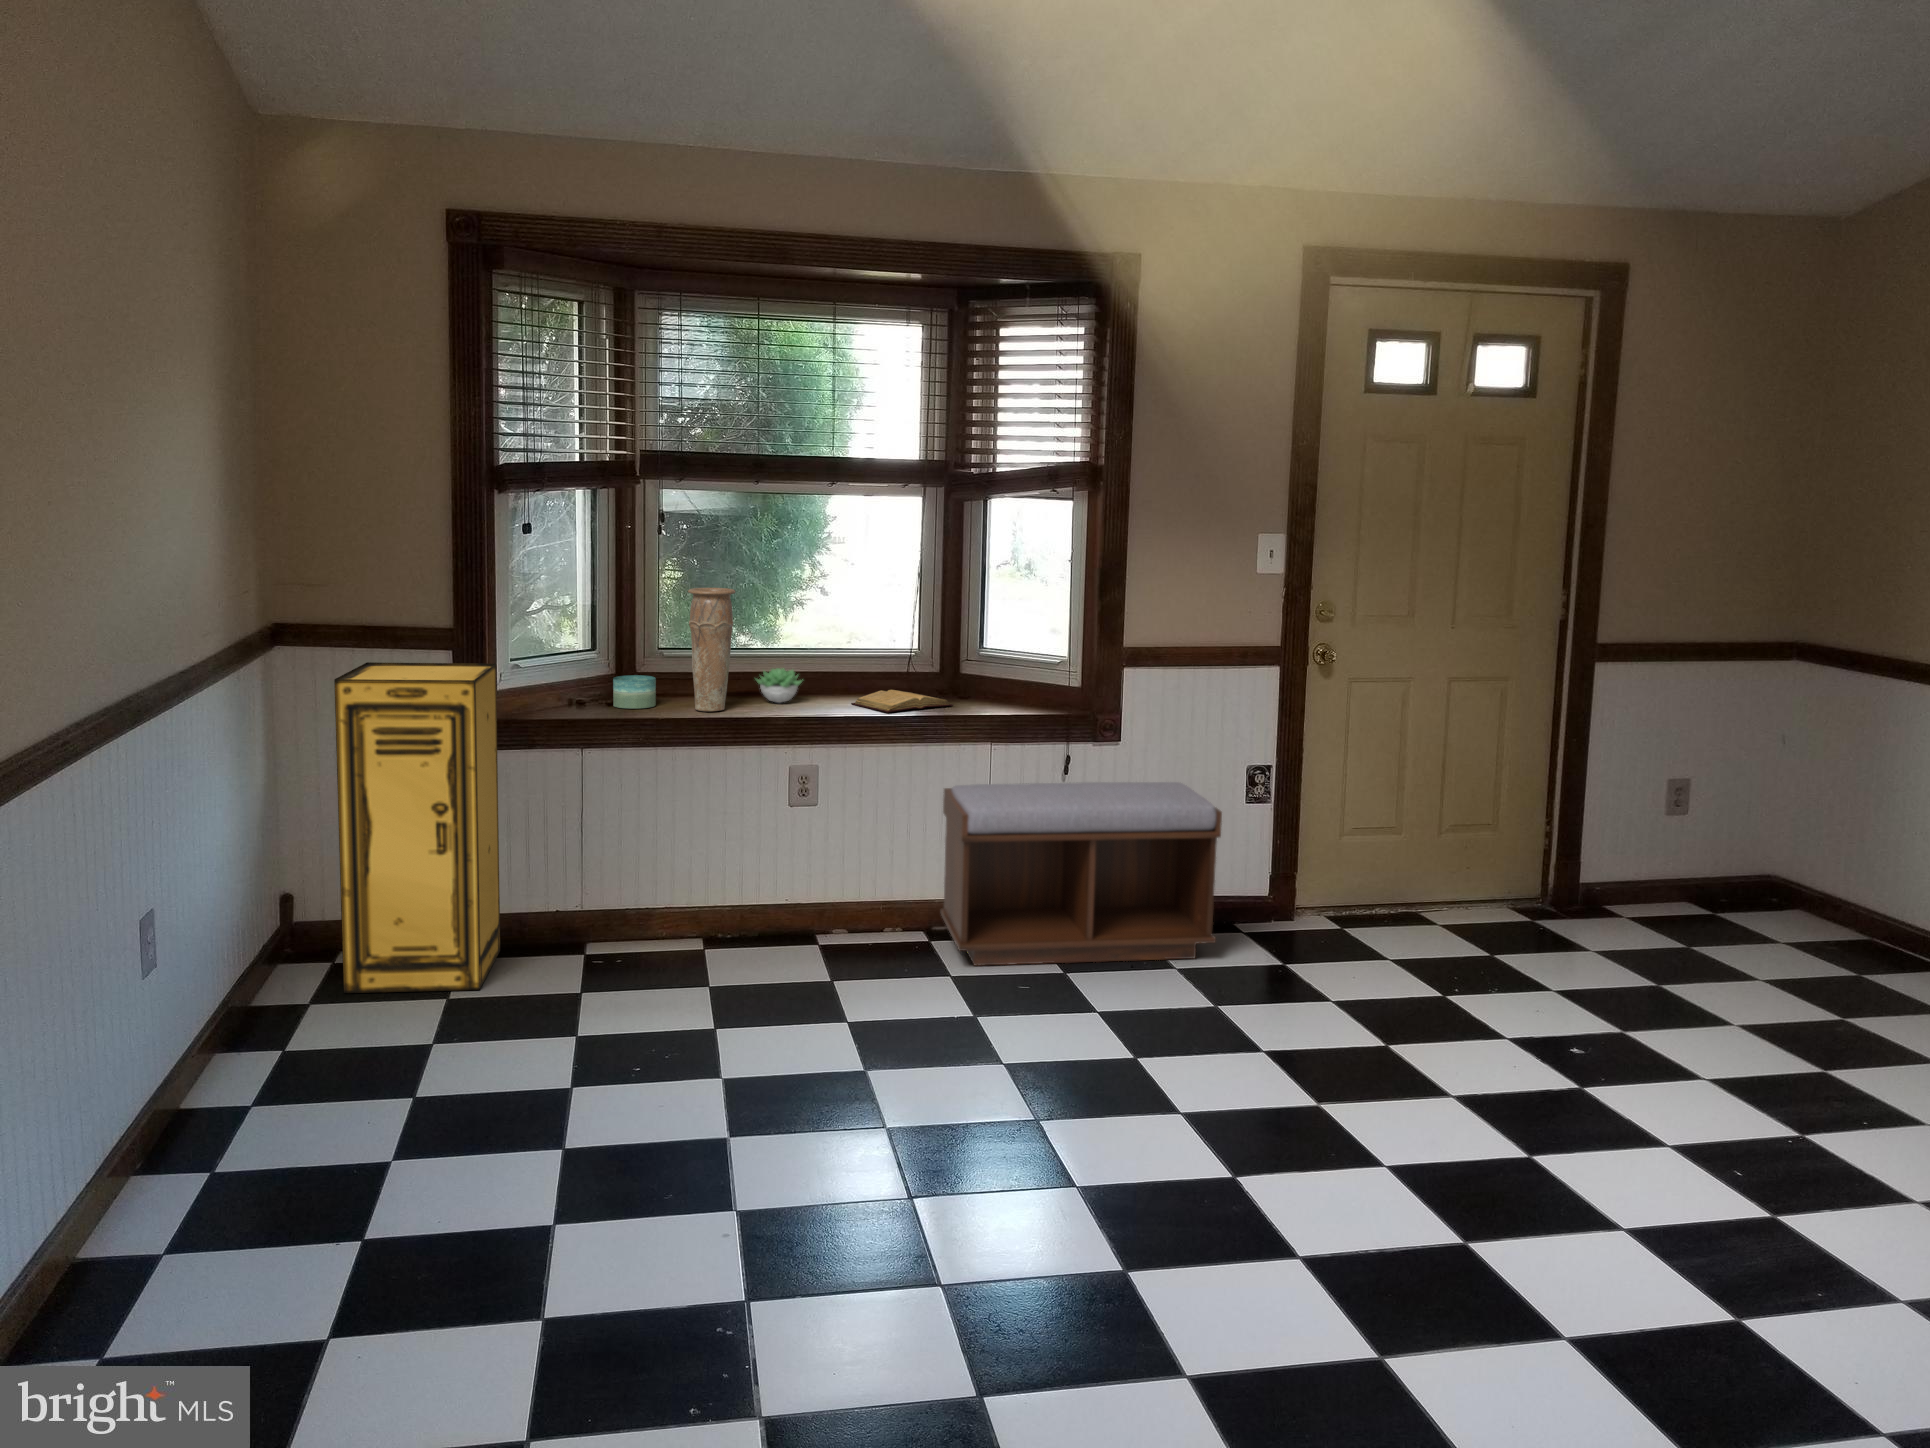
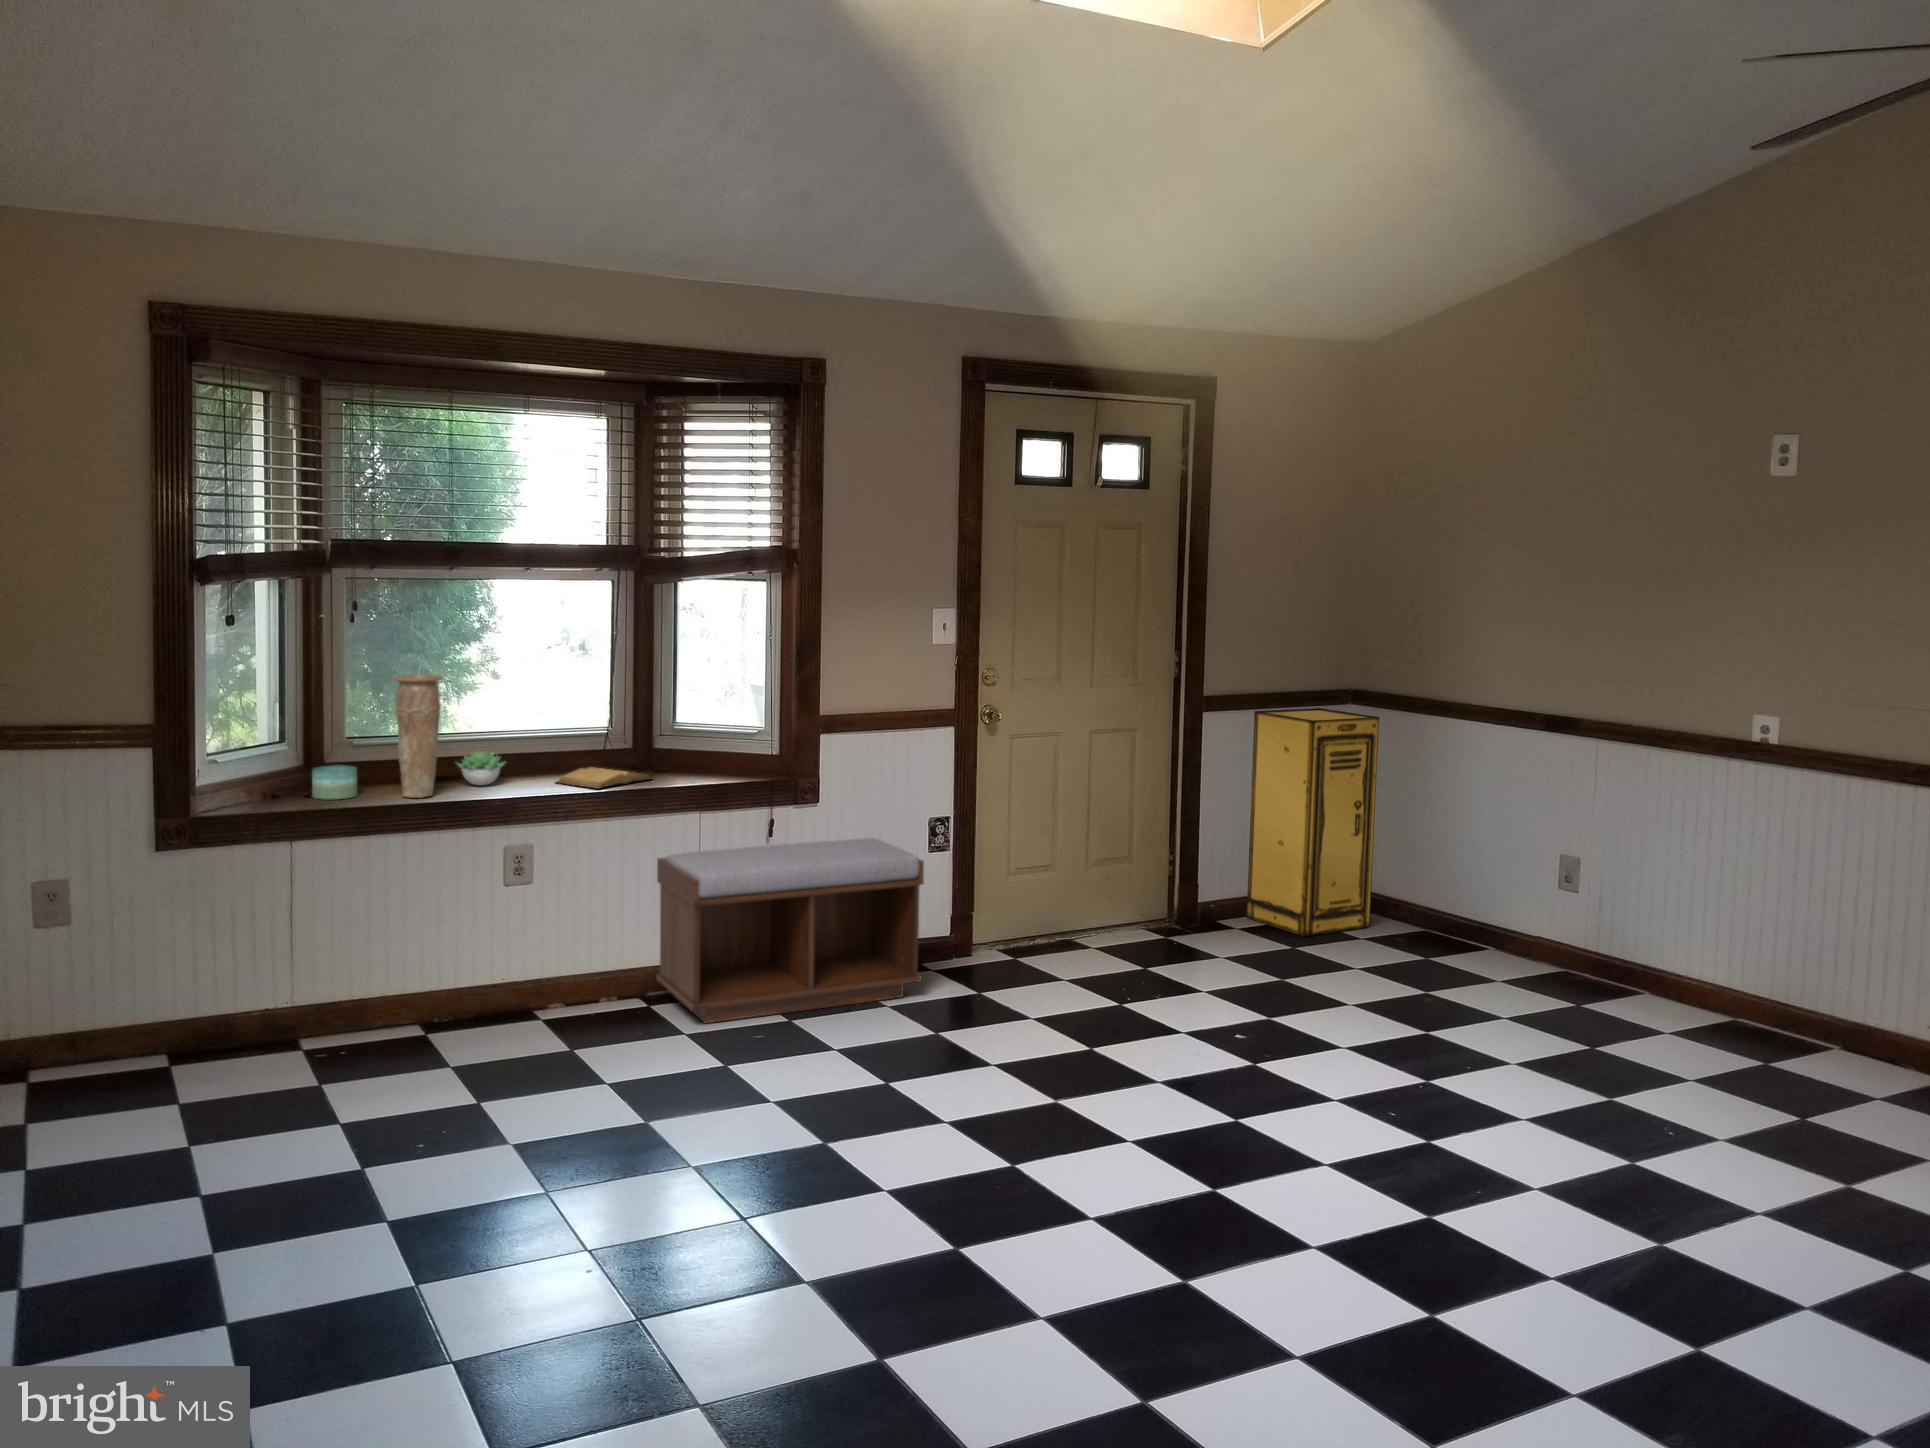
storage cabinet: present [334,662,500,993] -> present [1247,708,1379,937]

